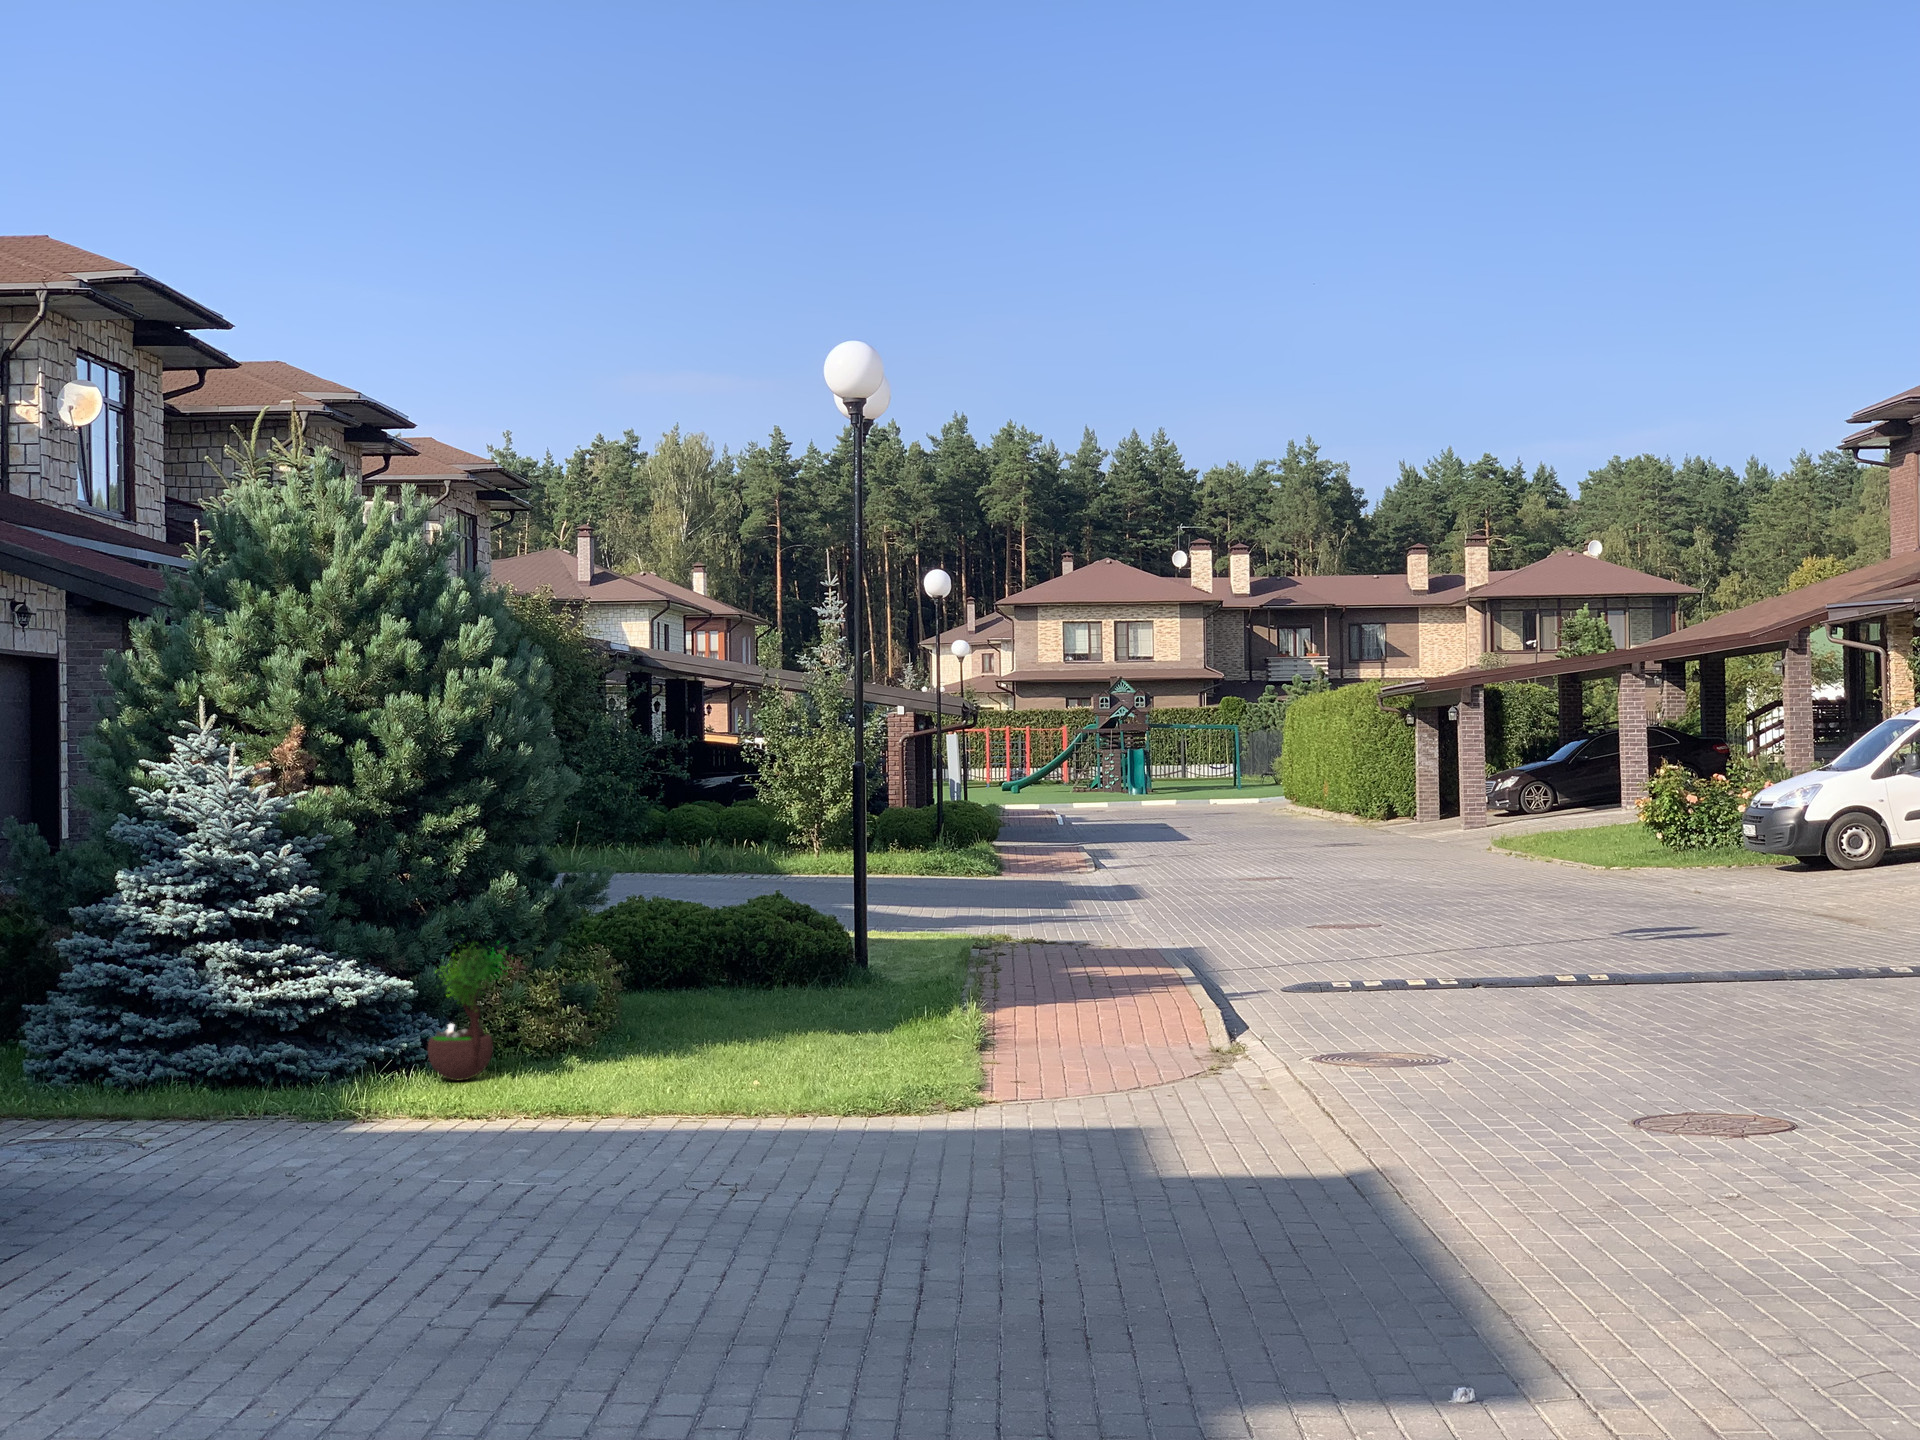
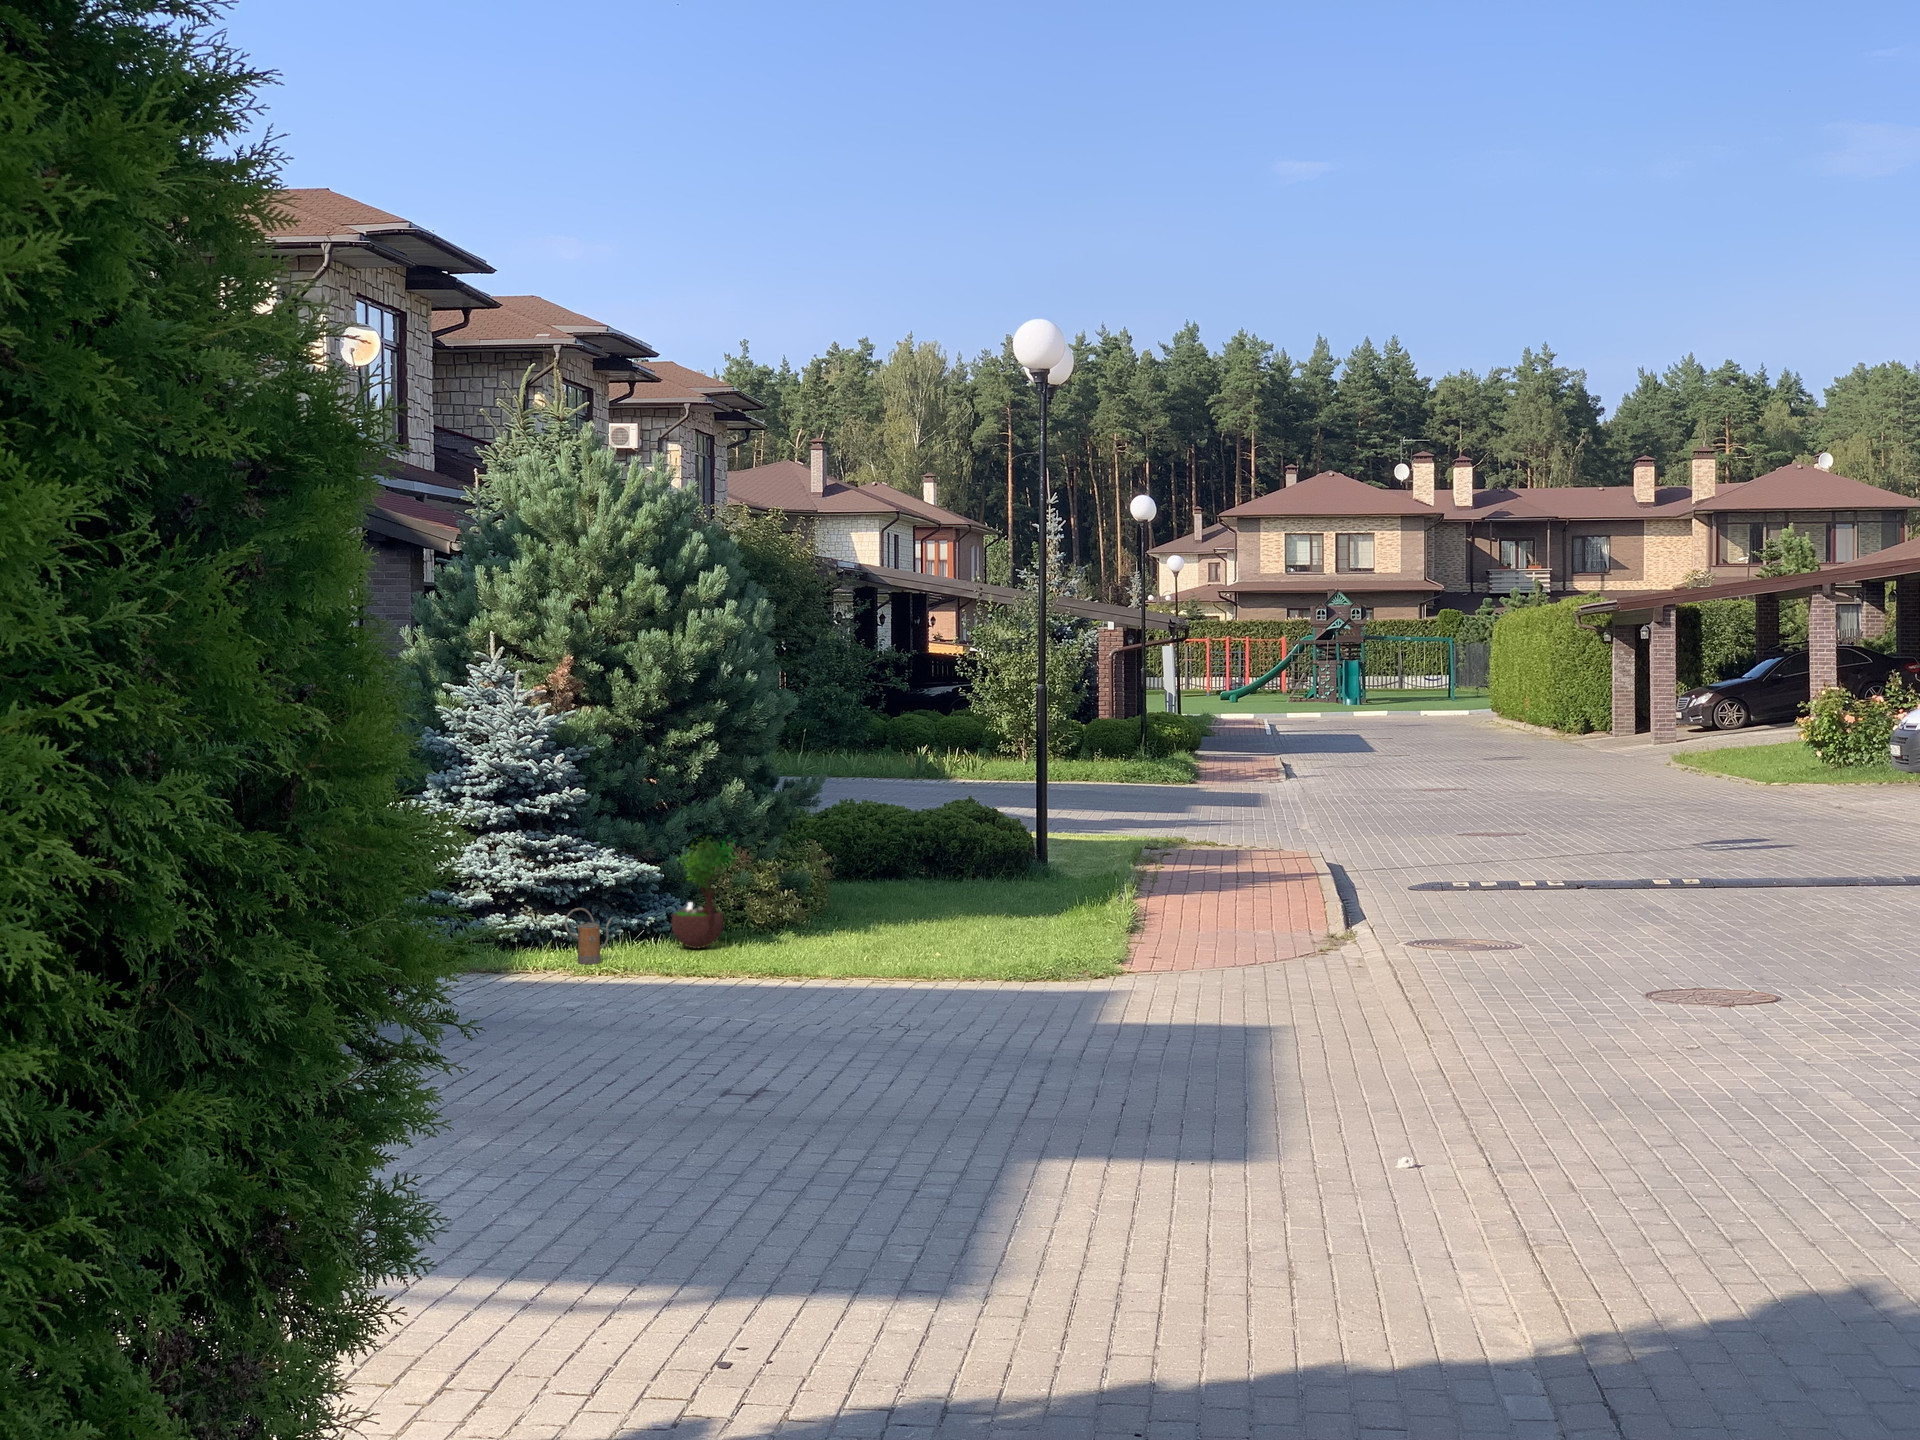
watering can: none [291,1035,354,1105] -> present [565,908,613,964]

